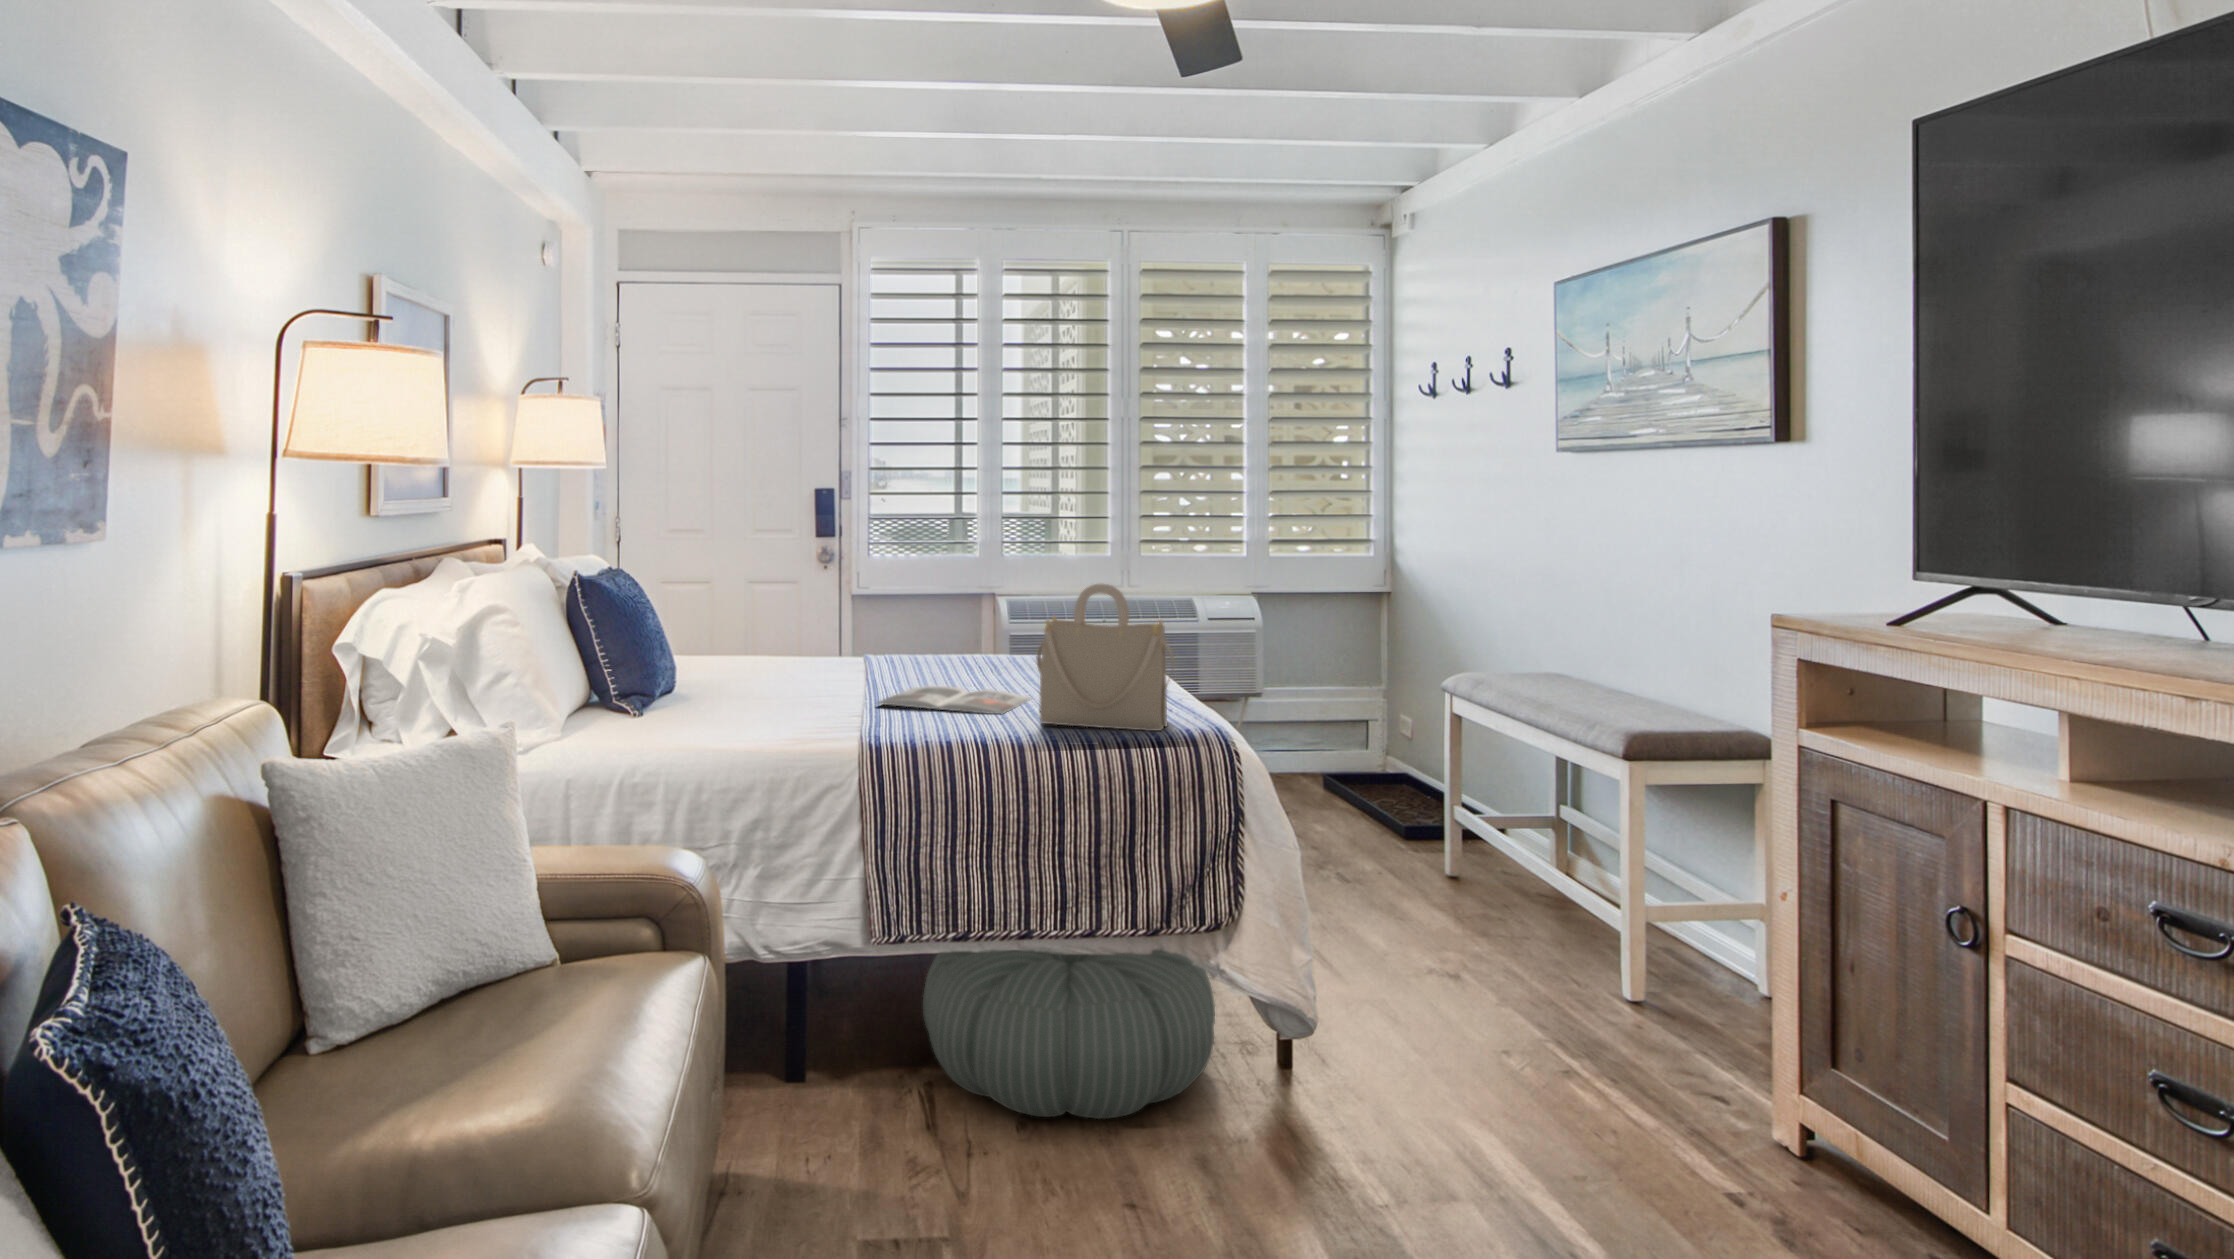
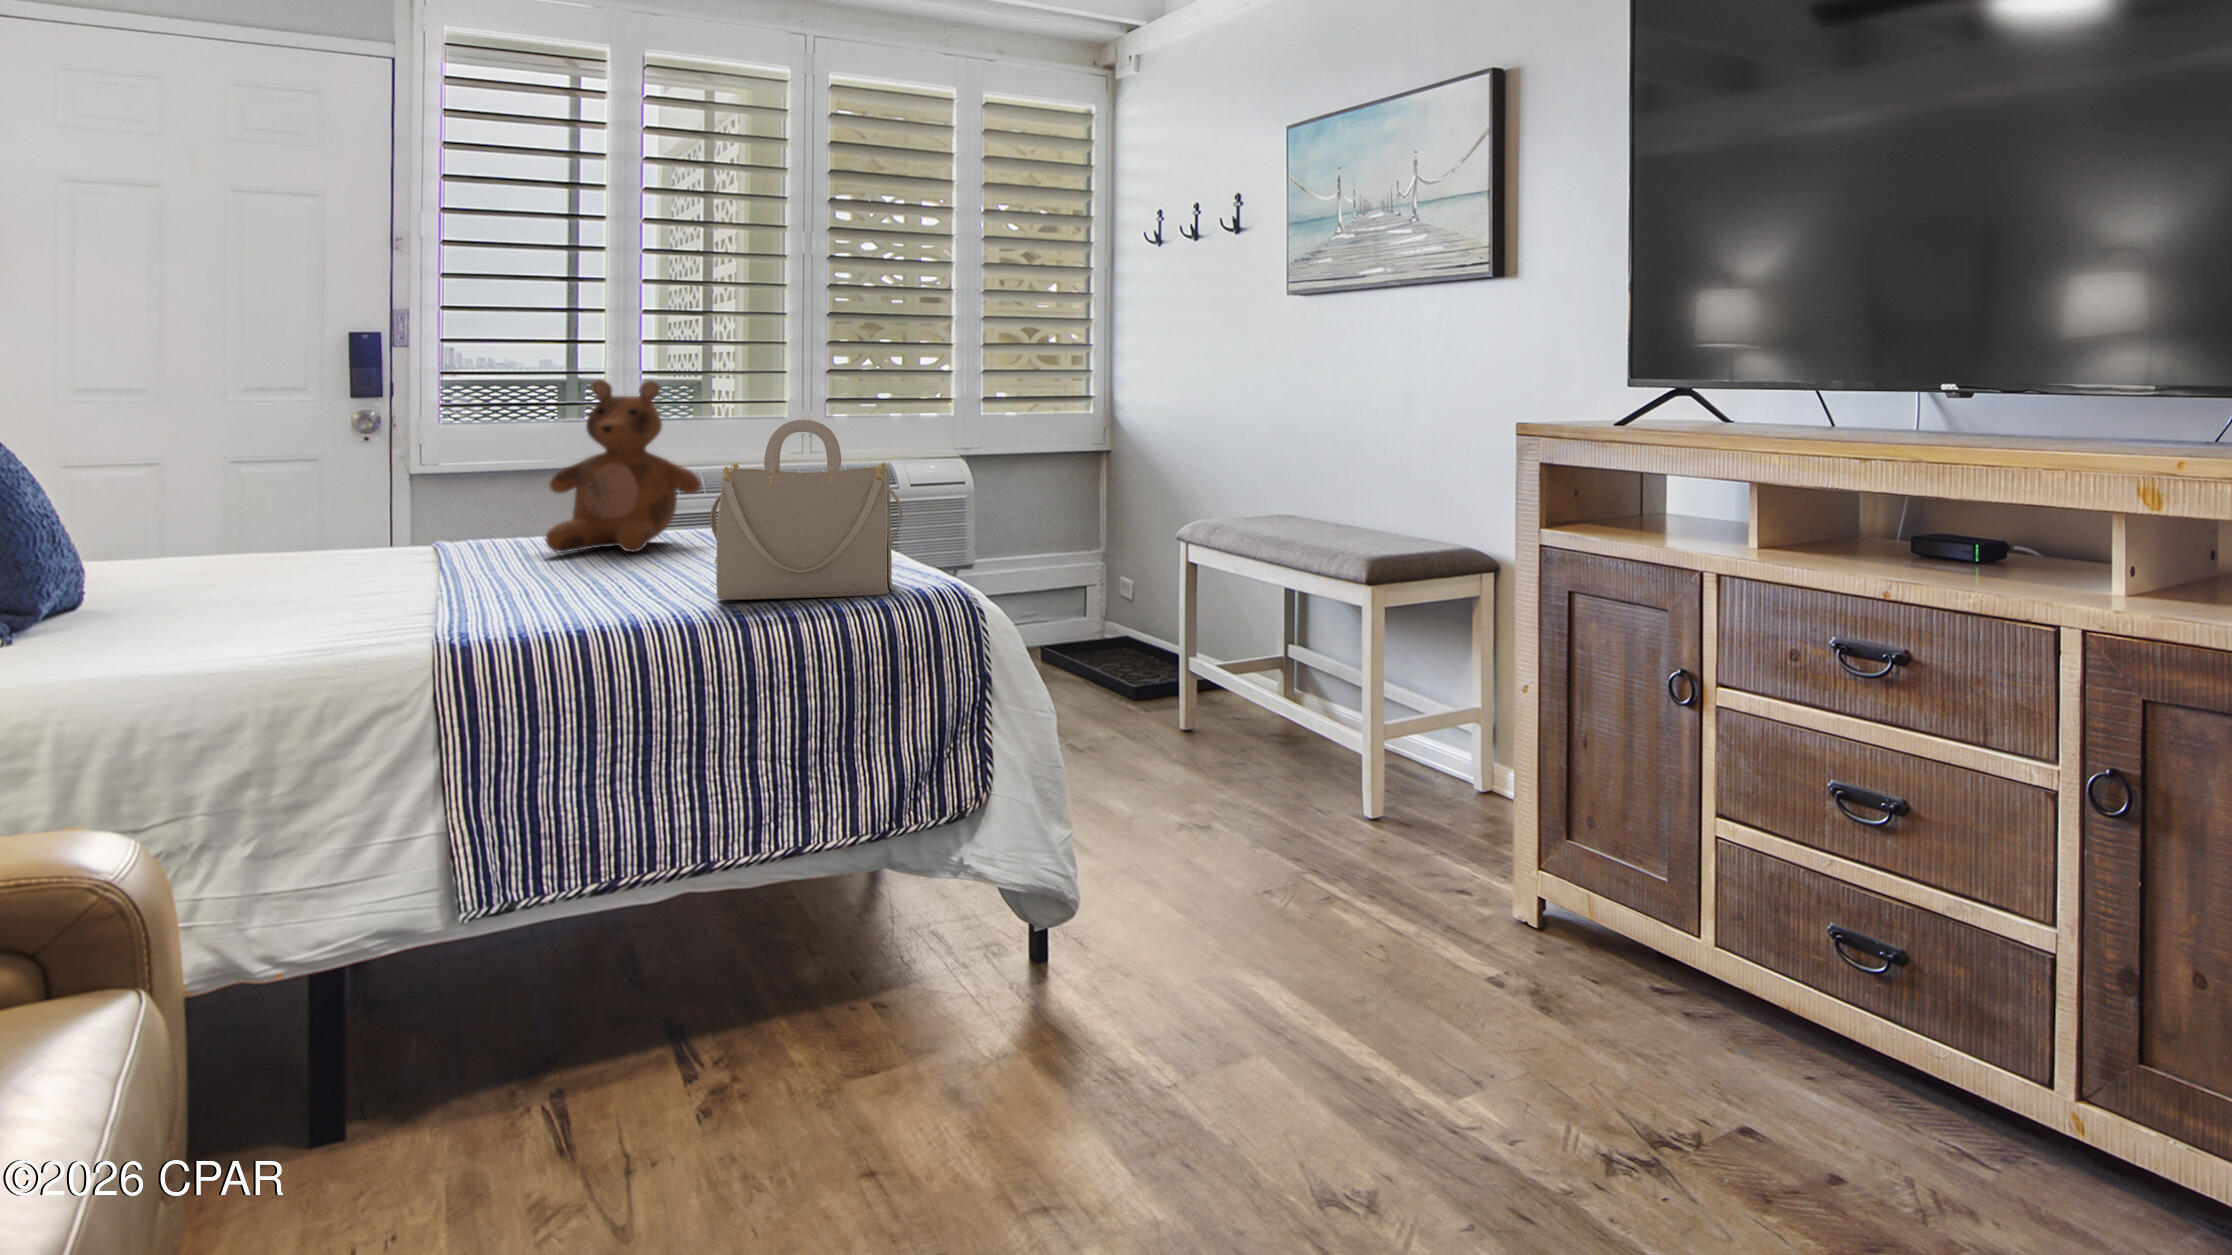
teddy bear: none [937,537,1039,673] -> present [546,380,701,553]
magazine: present [878,686,1032,714] -> none [449,569,701,599]
pouf: present [923,950,1215,1119] -> none [543,826,959,1089]

